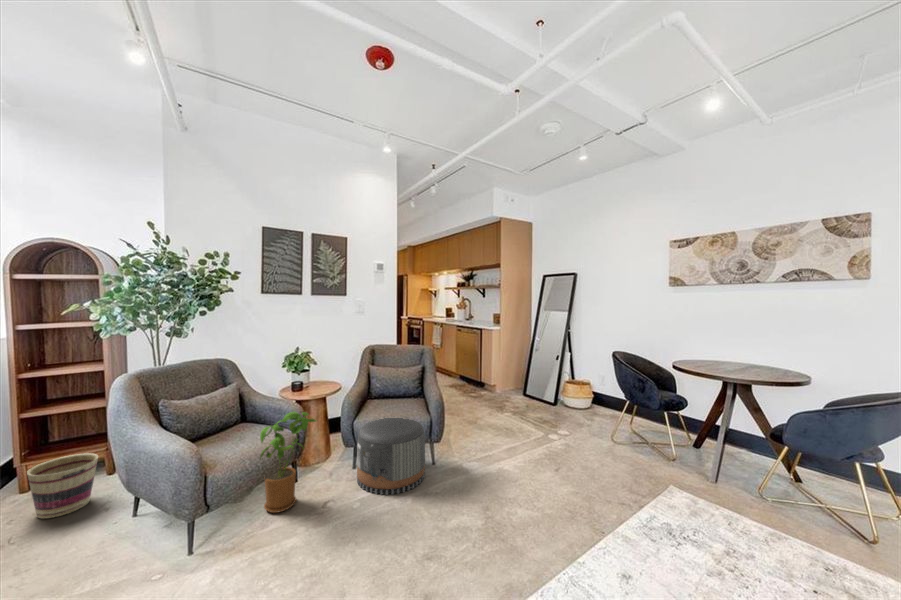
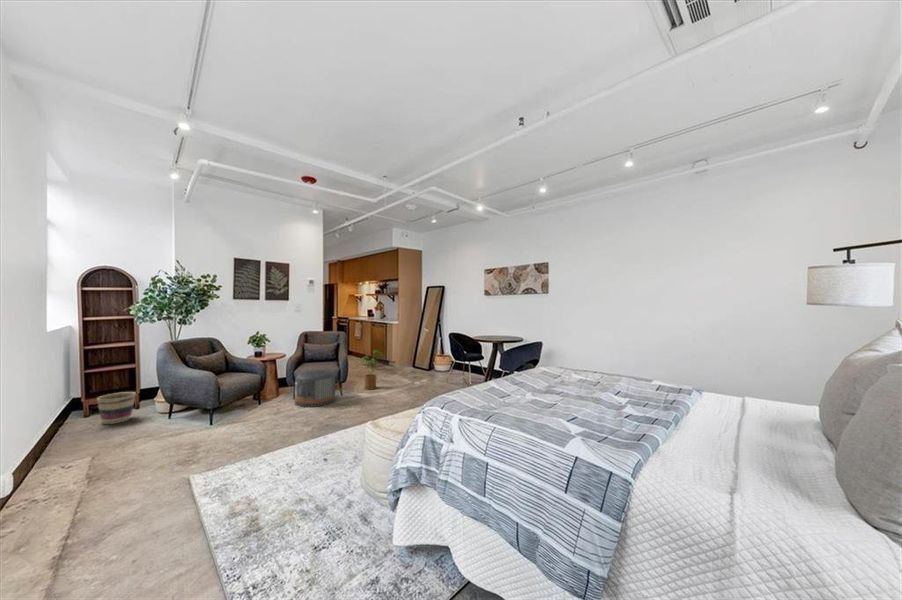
house plant: present [260,412,316,513] -> present [362,350,383,389]

